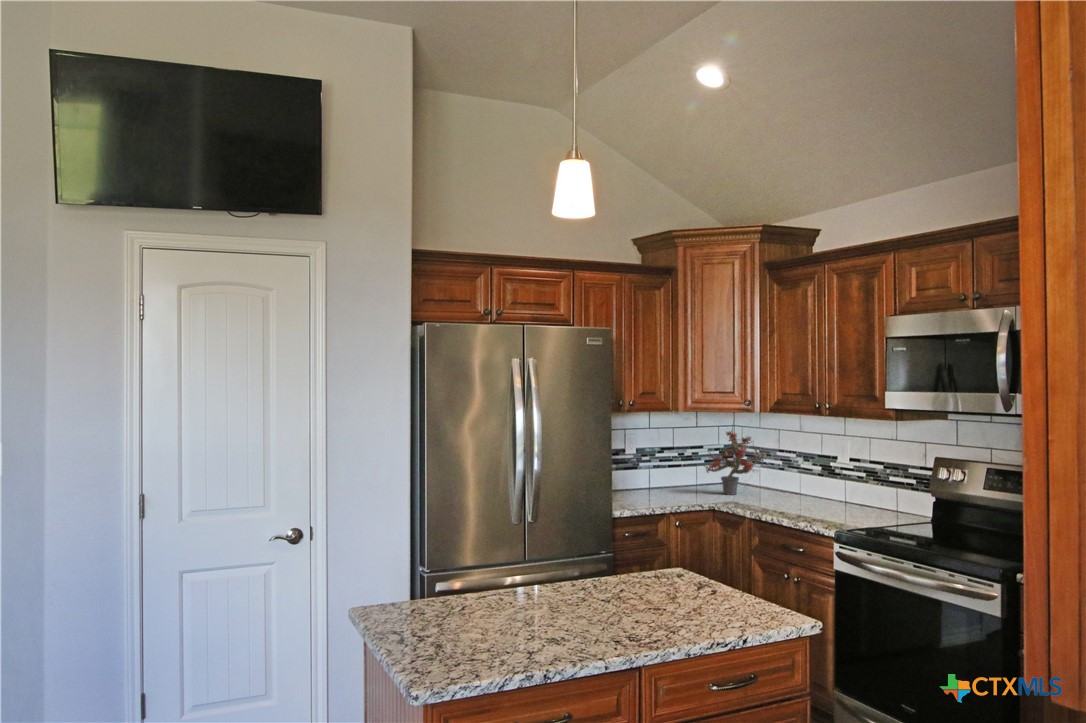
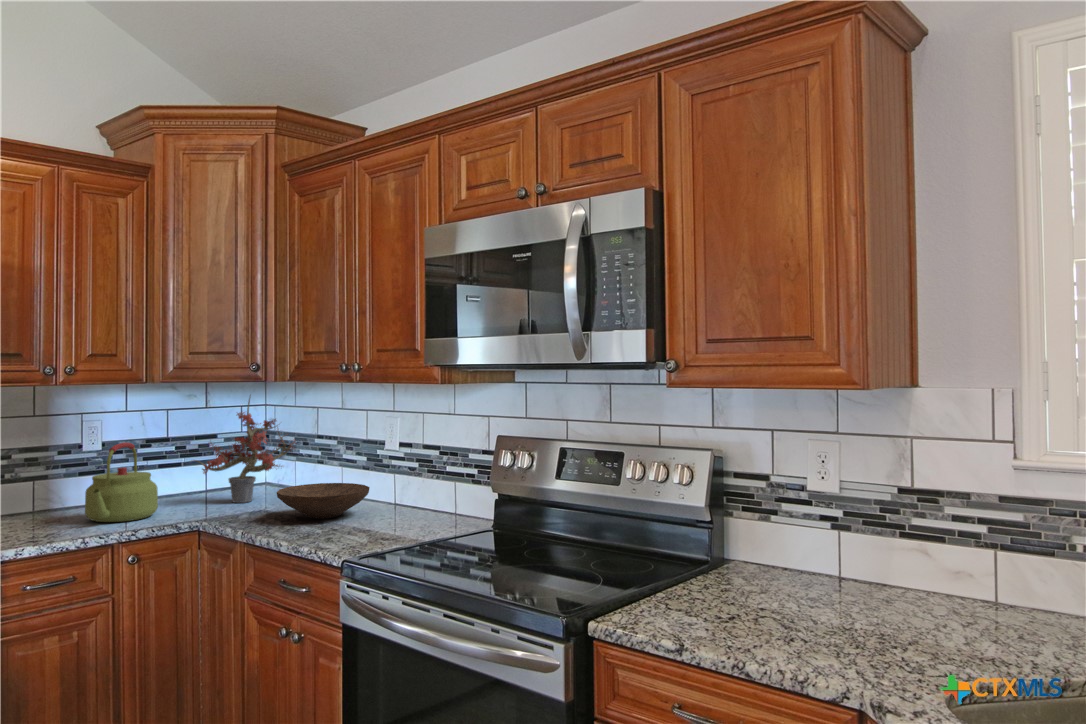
kettle: none [642,449,684,501] -> present [85,442,158,522]
wooden bowl: none [767,484,831,508] -> present [277,483,370,519]

